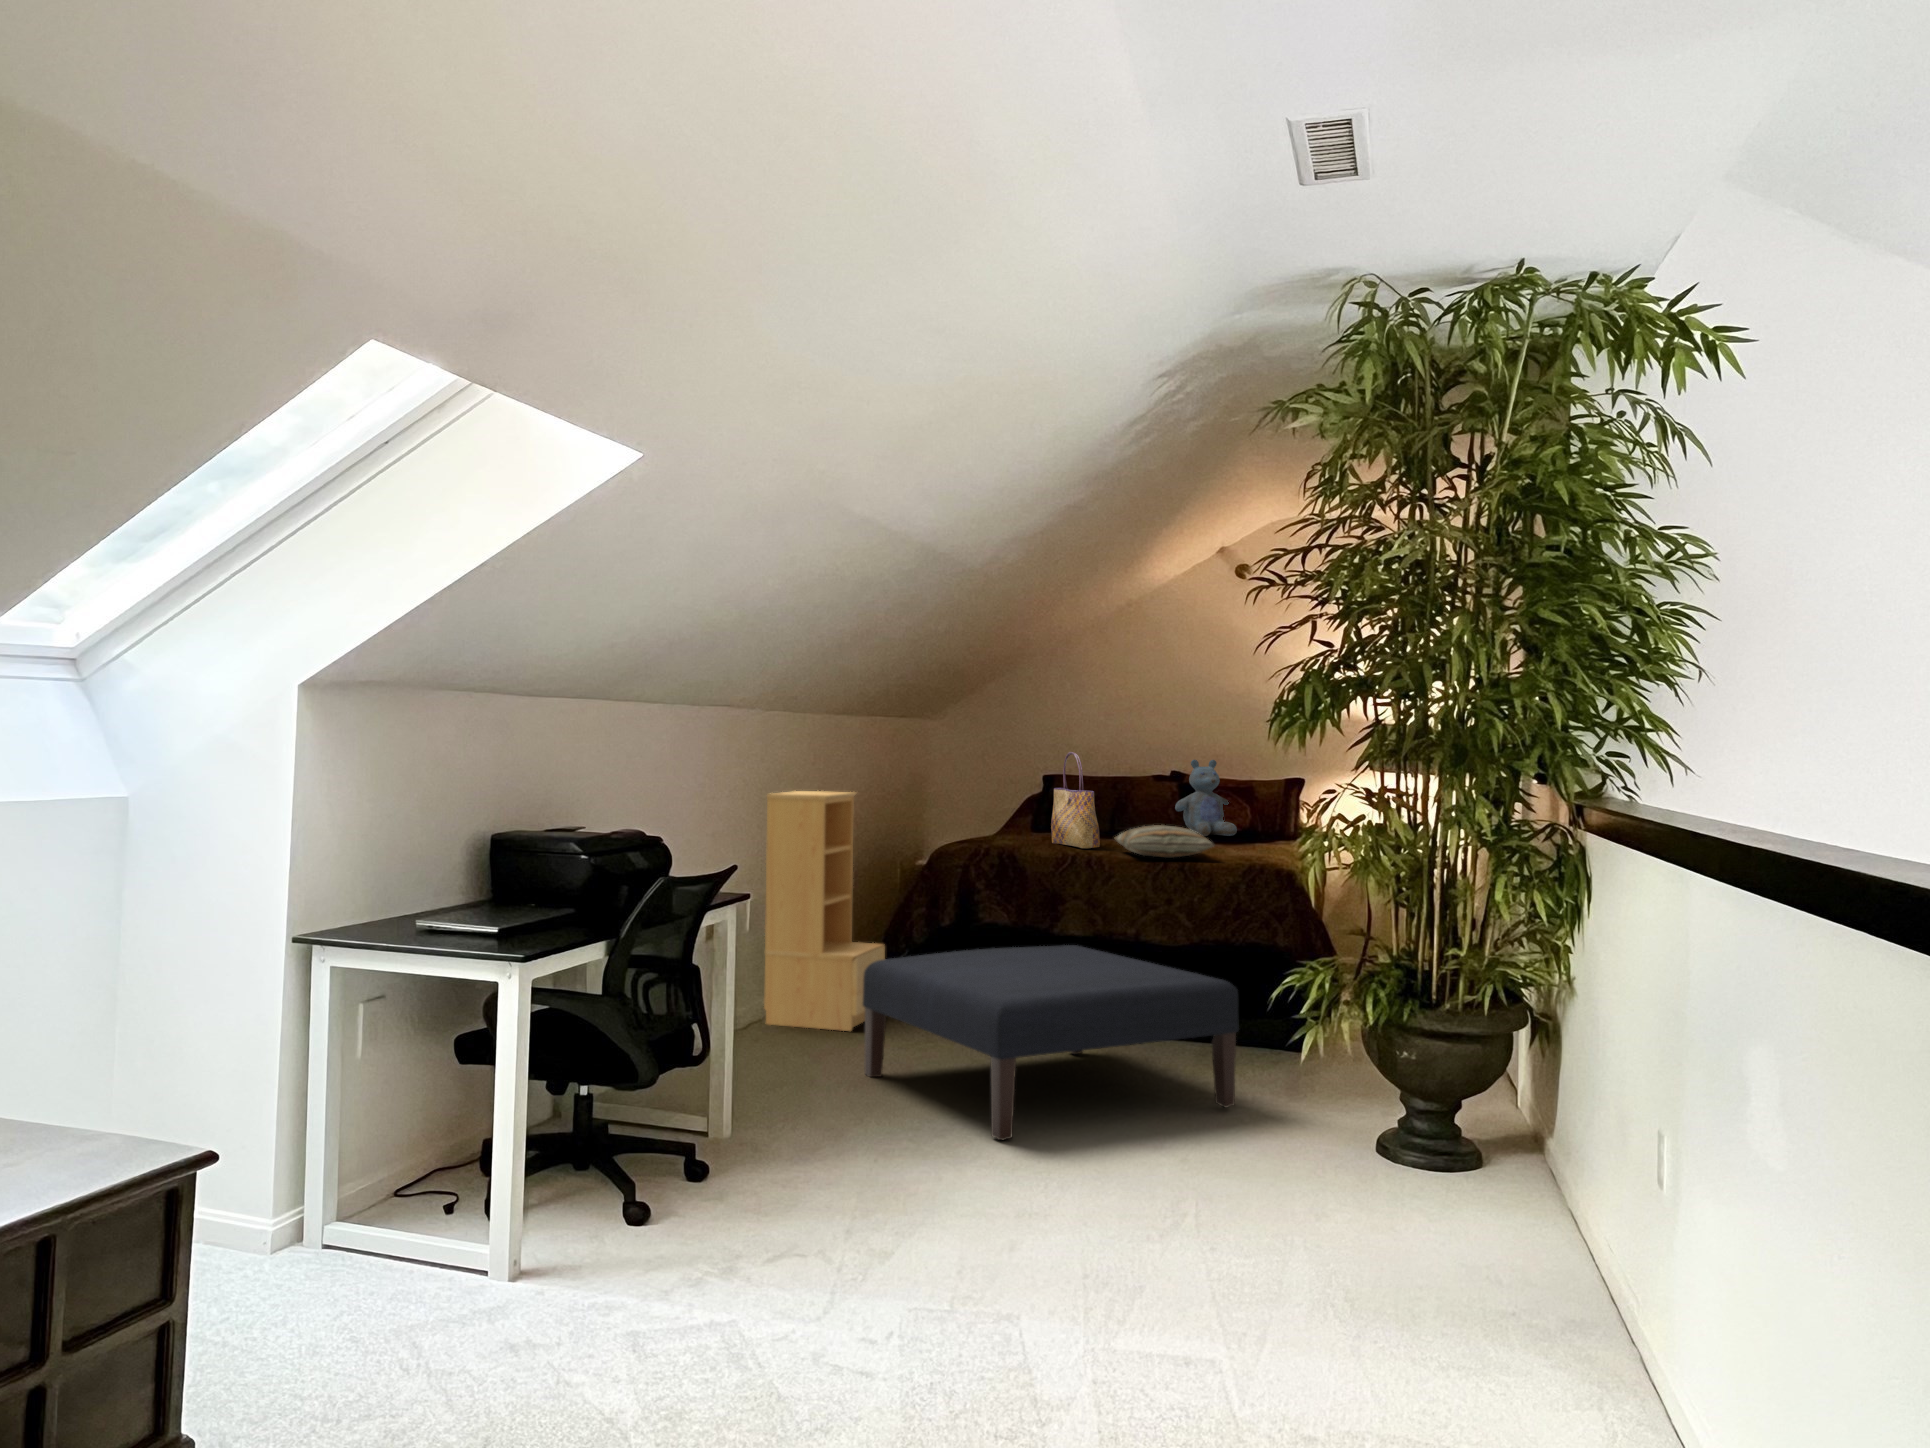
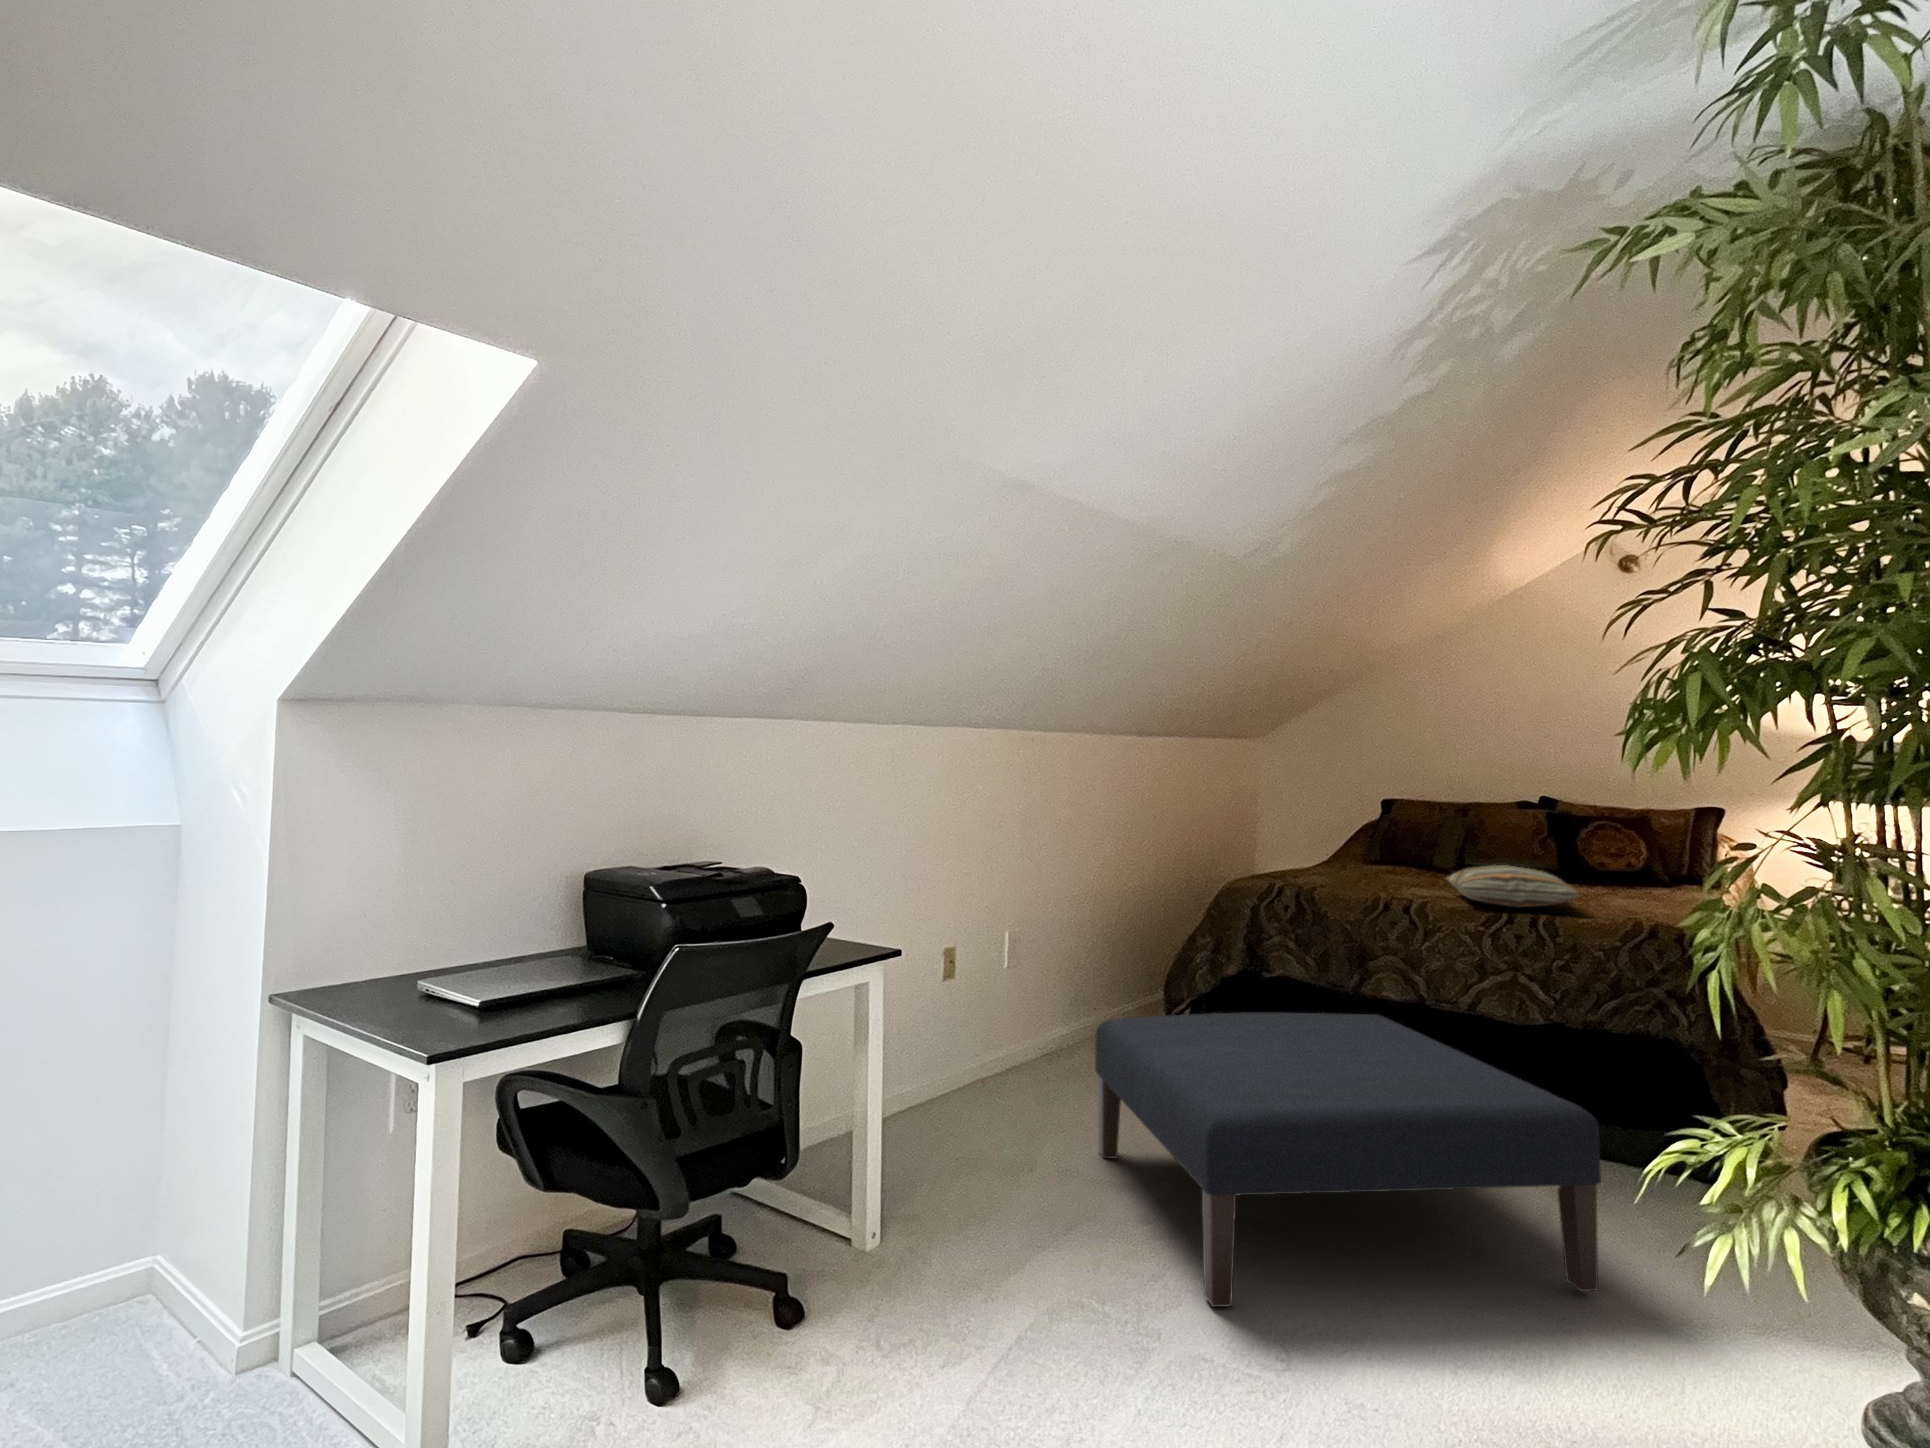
tote bag: present [1051,752,1100,848] -> none [1373,775,1430,888]
stuffed bear: present [1175,760,1237,836] -> none [1540,785,1625,877]
bookshelf: present [764,791,885,1031] -> none [1032,813,1168,1082]

